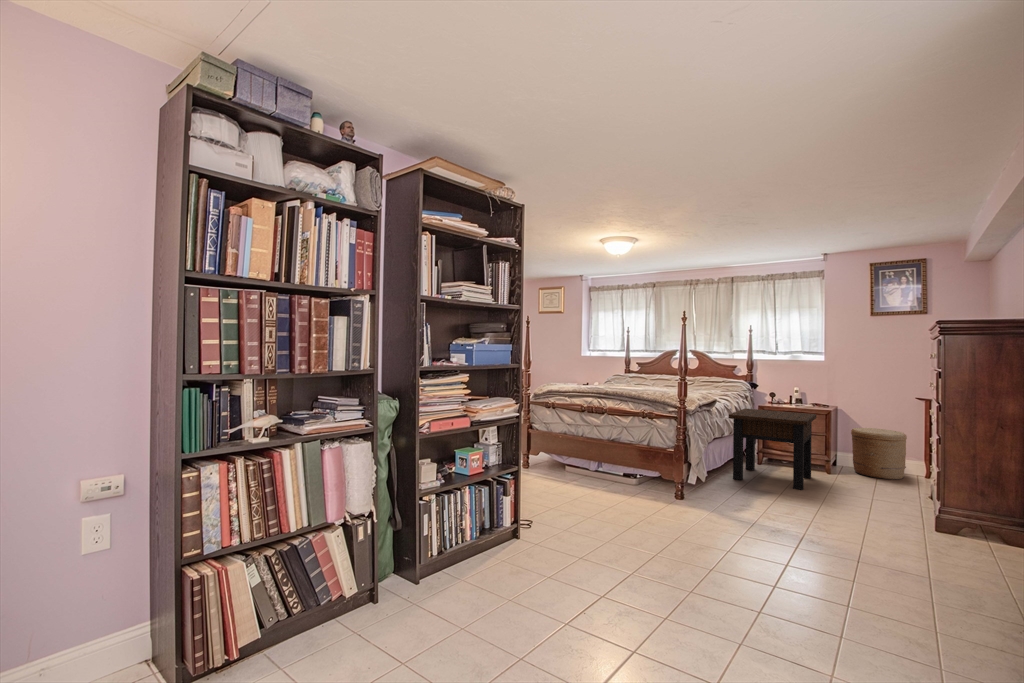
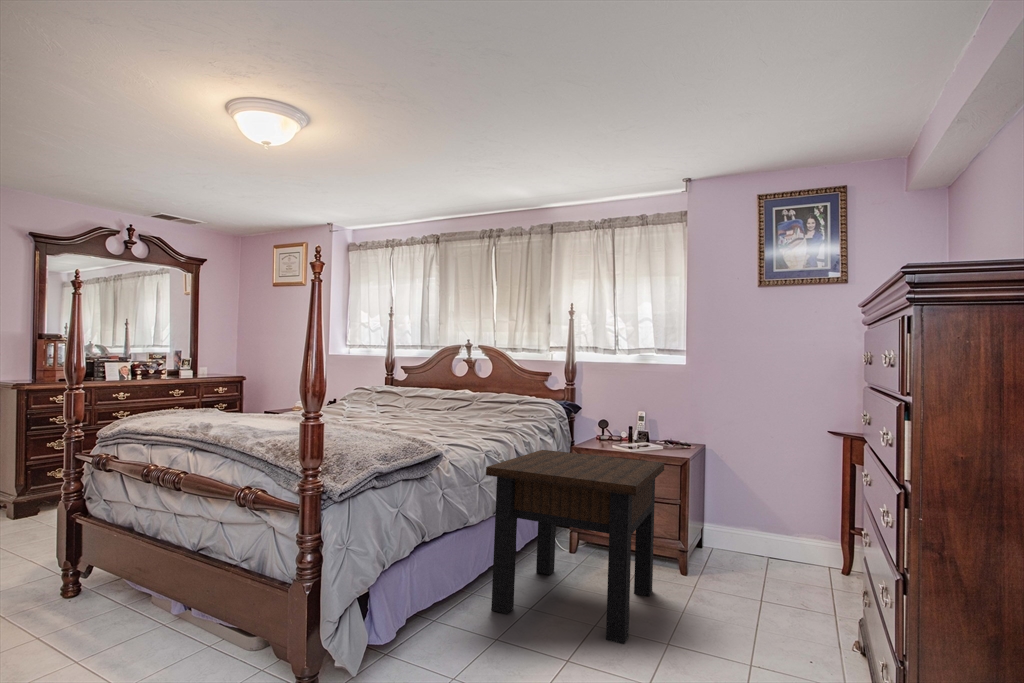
woven basket: present [851,428,907,479] -> none [725,484,817,588]

